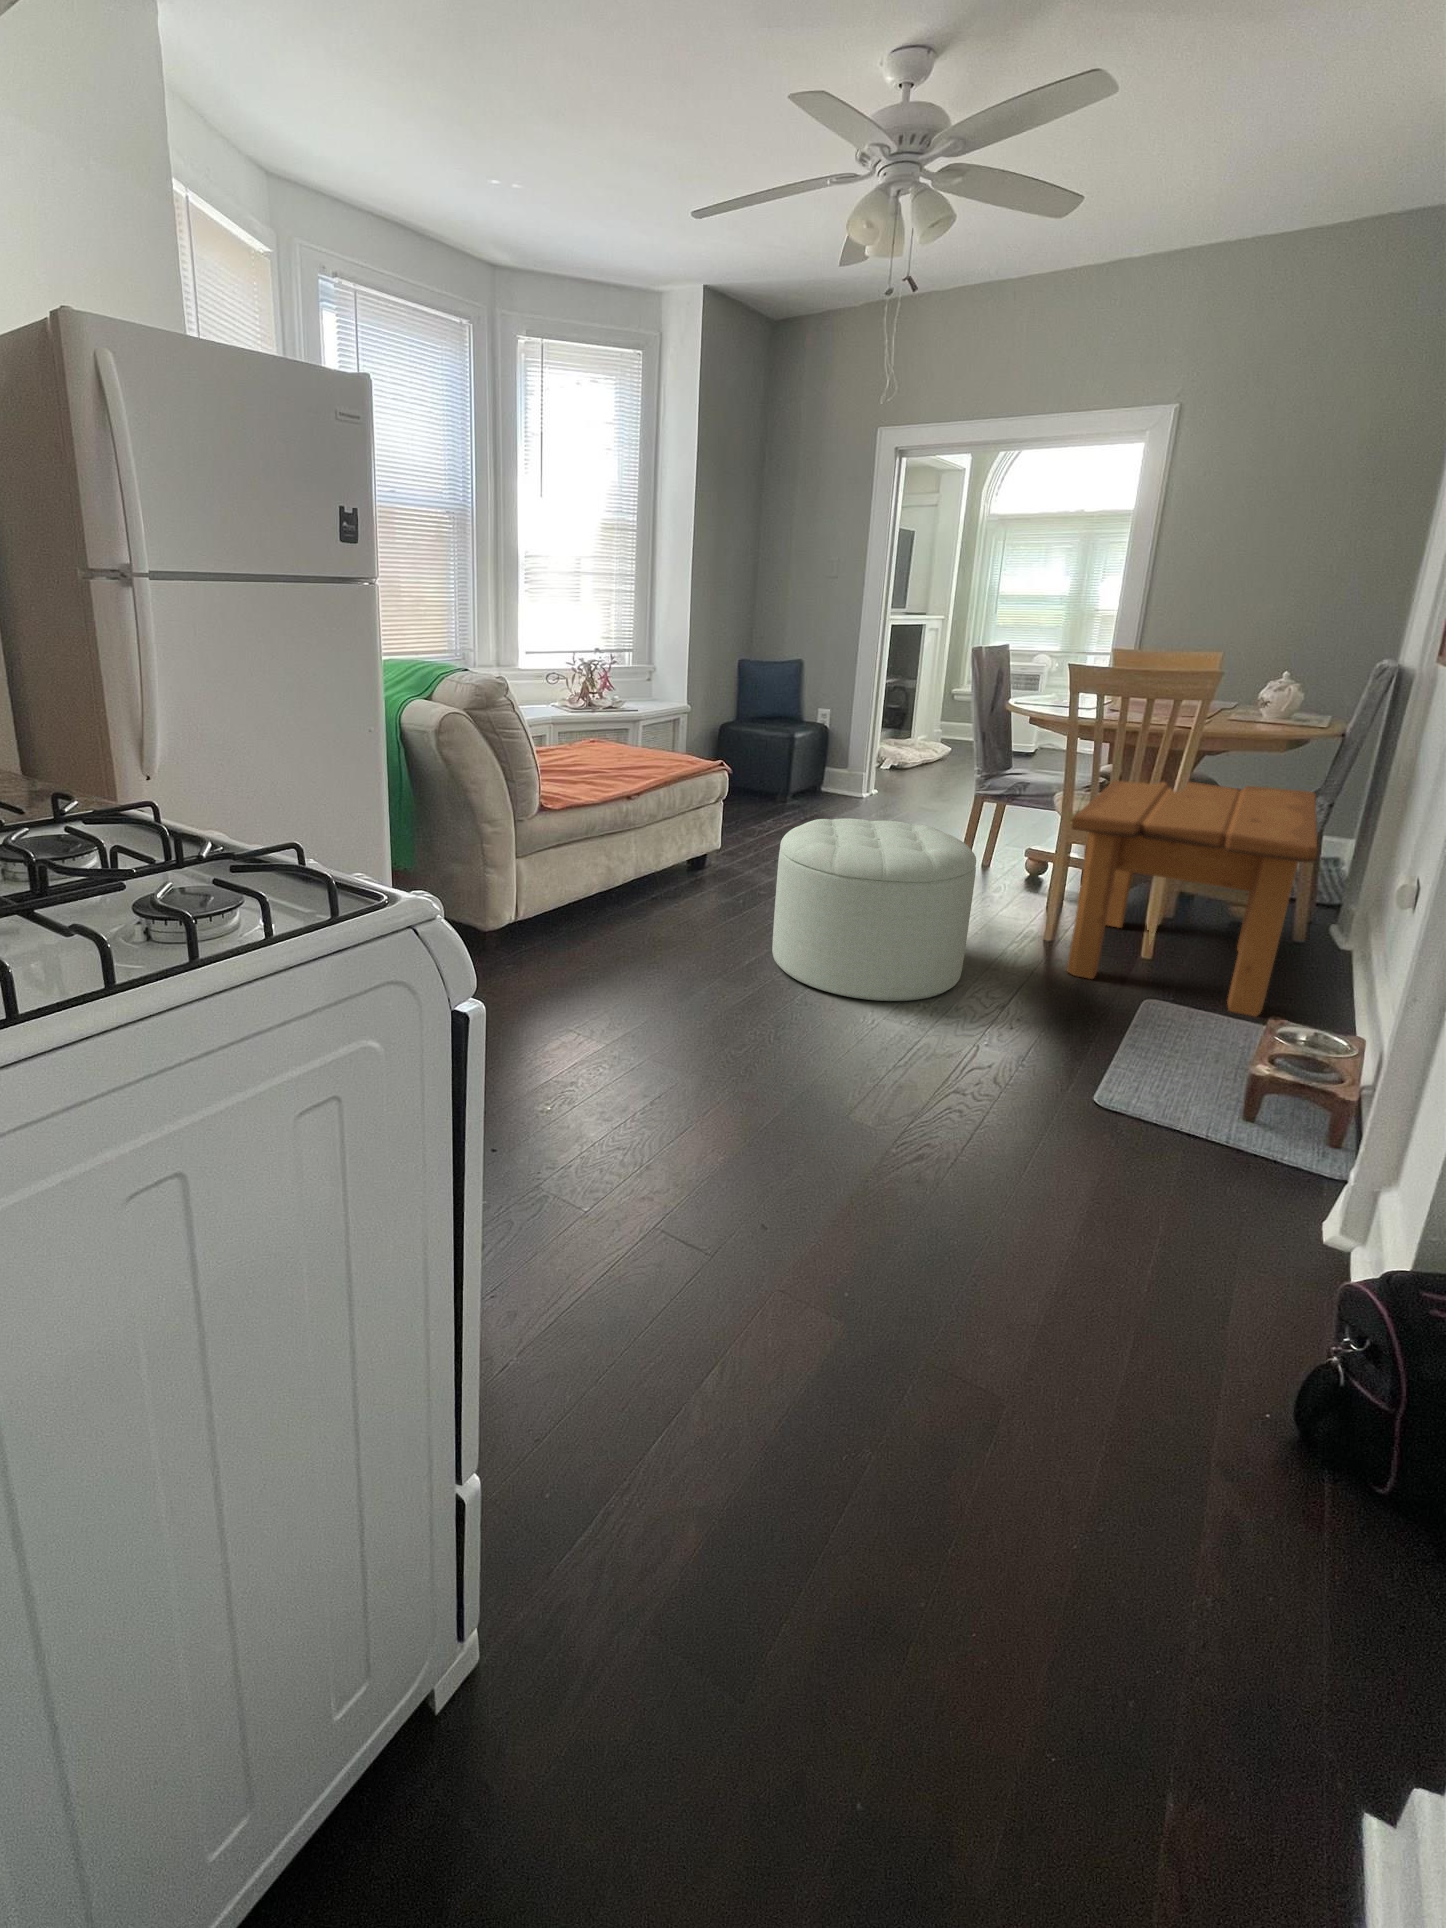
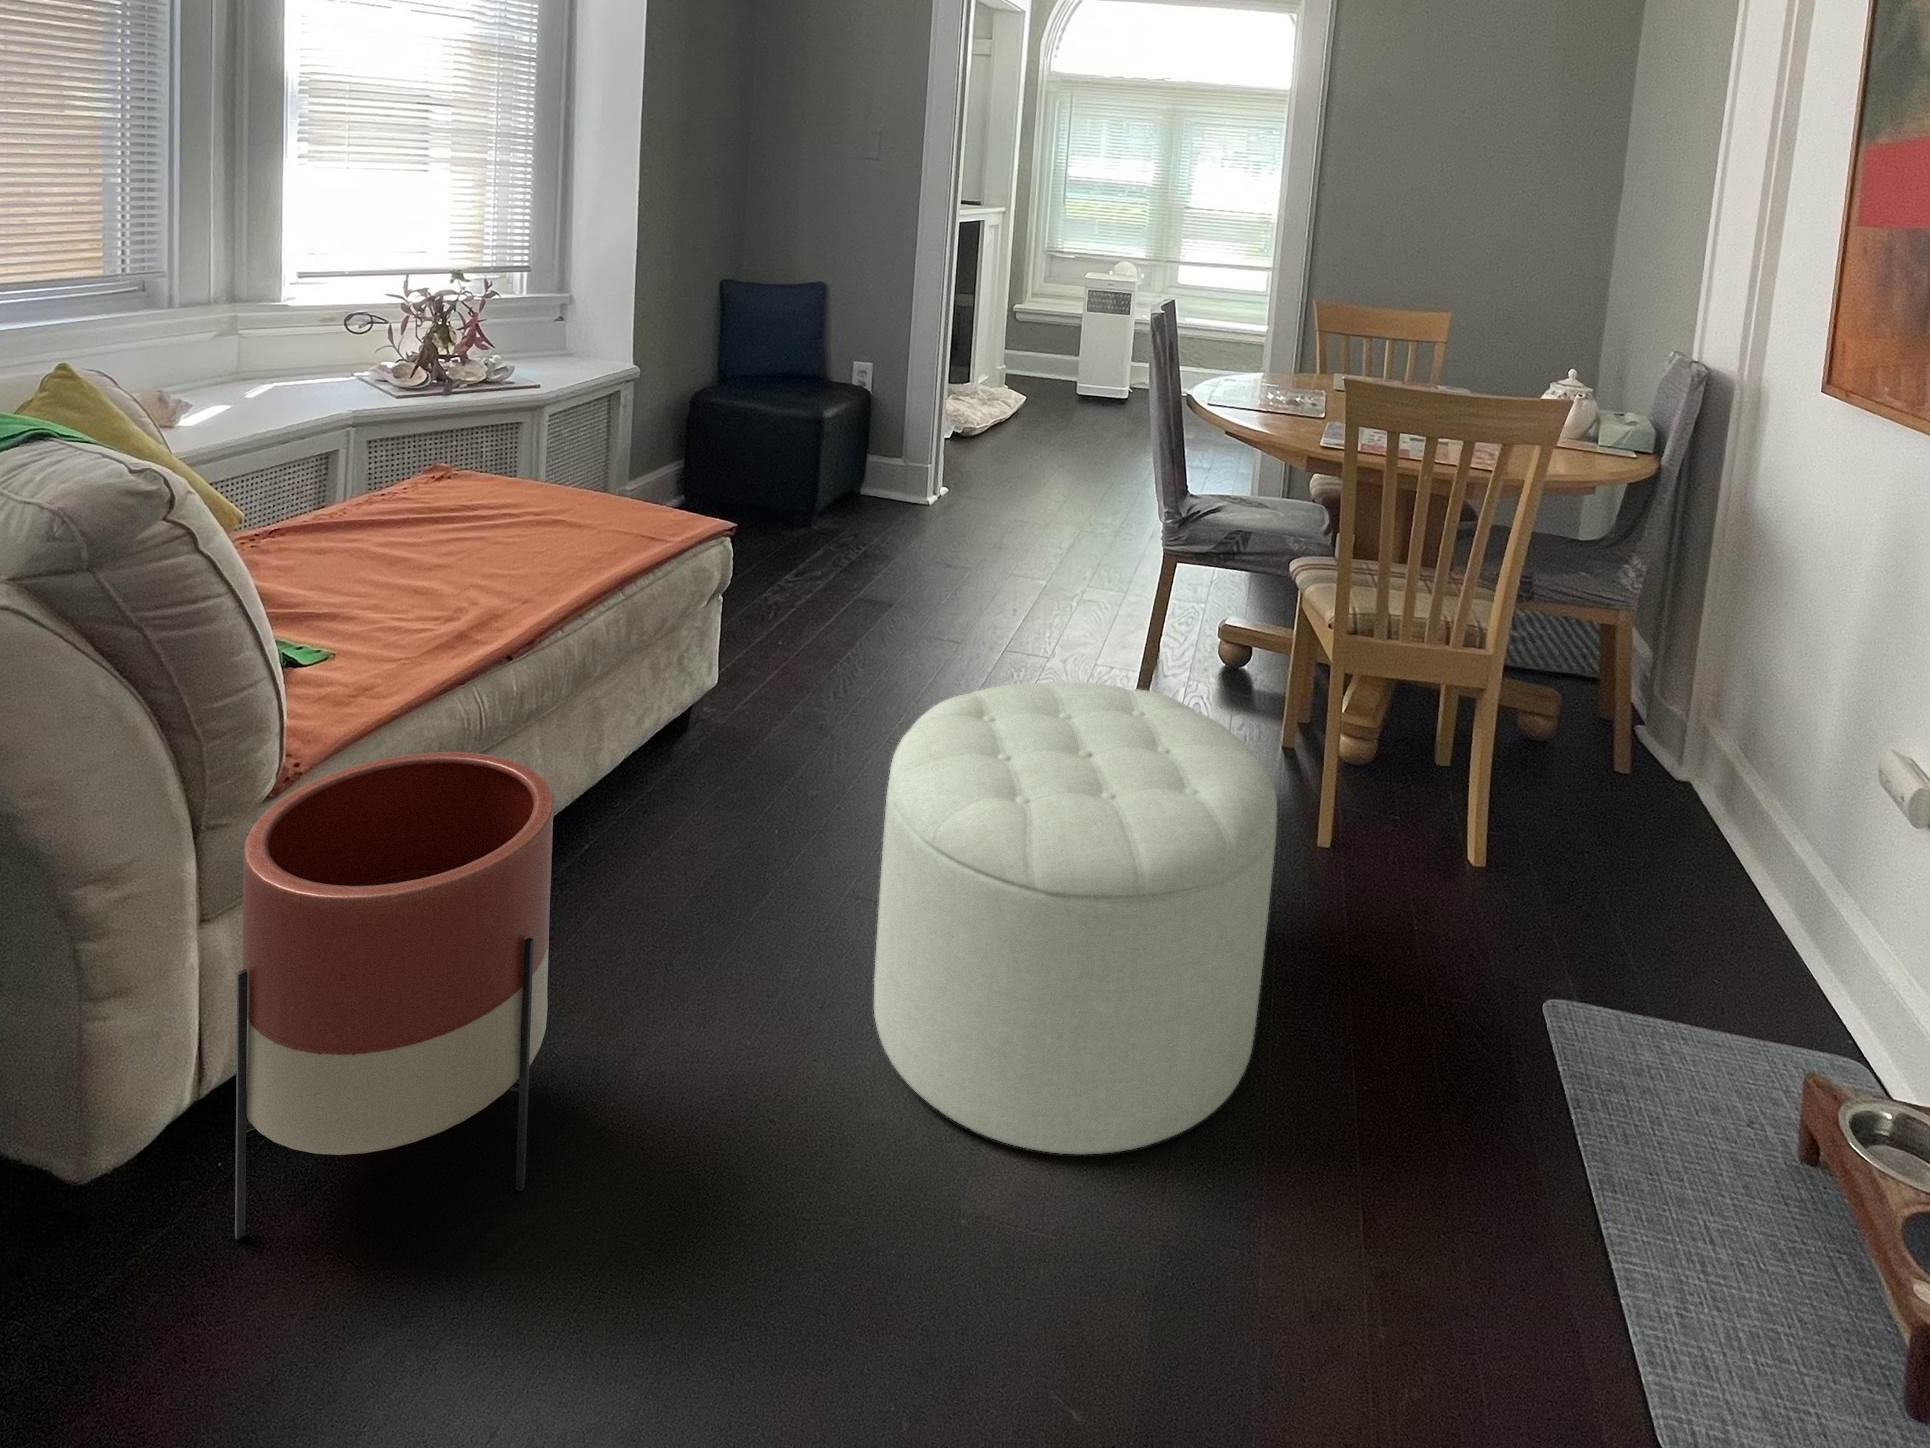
side table: present [1067,781,1317,1016] -> none [1373,532,1797,1004]
planter: none [531,811,637,970] -> present [235,752,554,1239]

